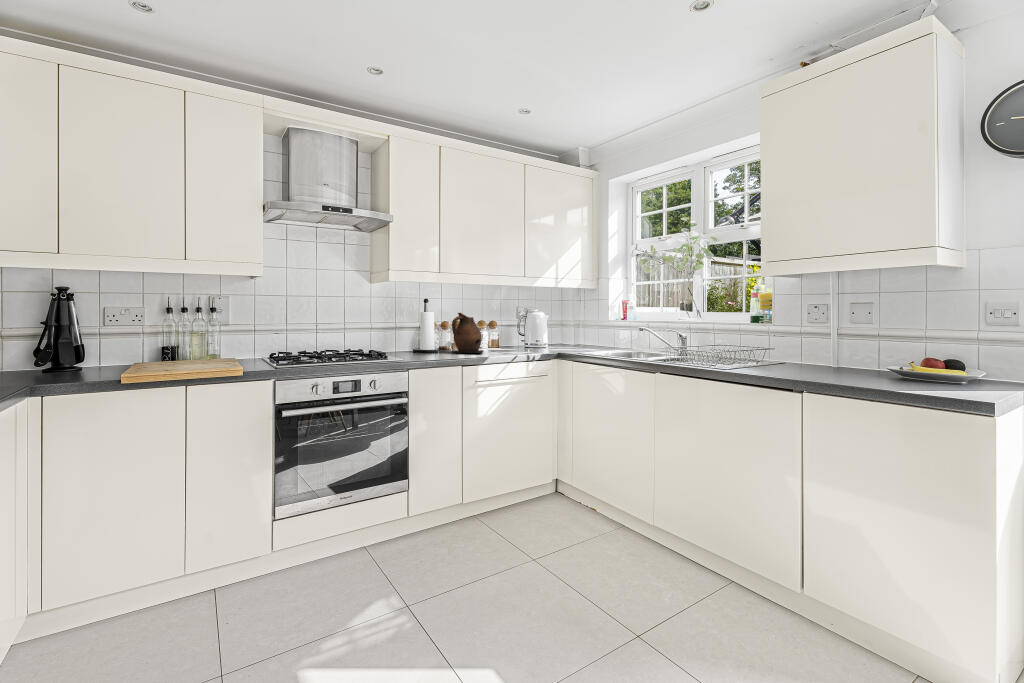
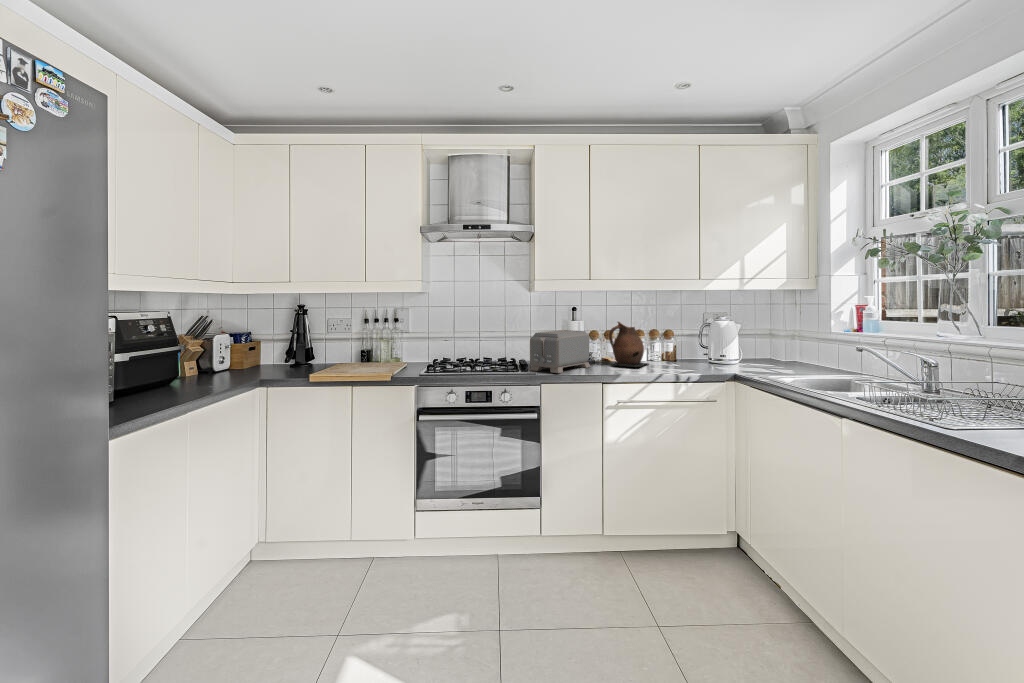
toaster: none [389,321,439,359] -> present [530,330,590,373]

